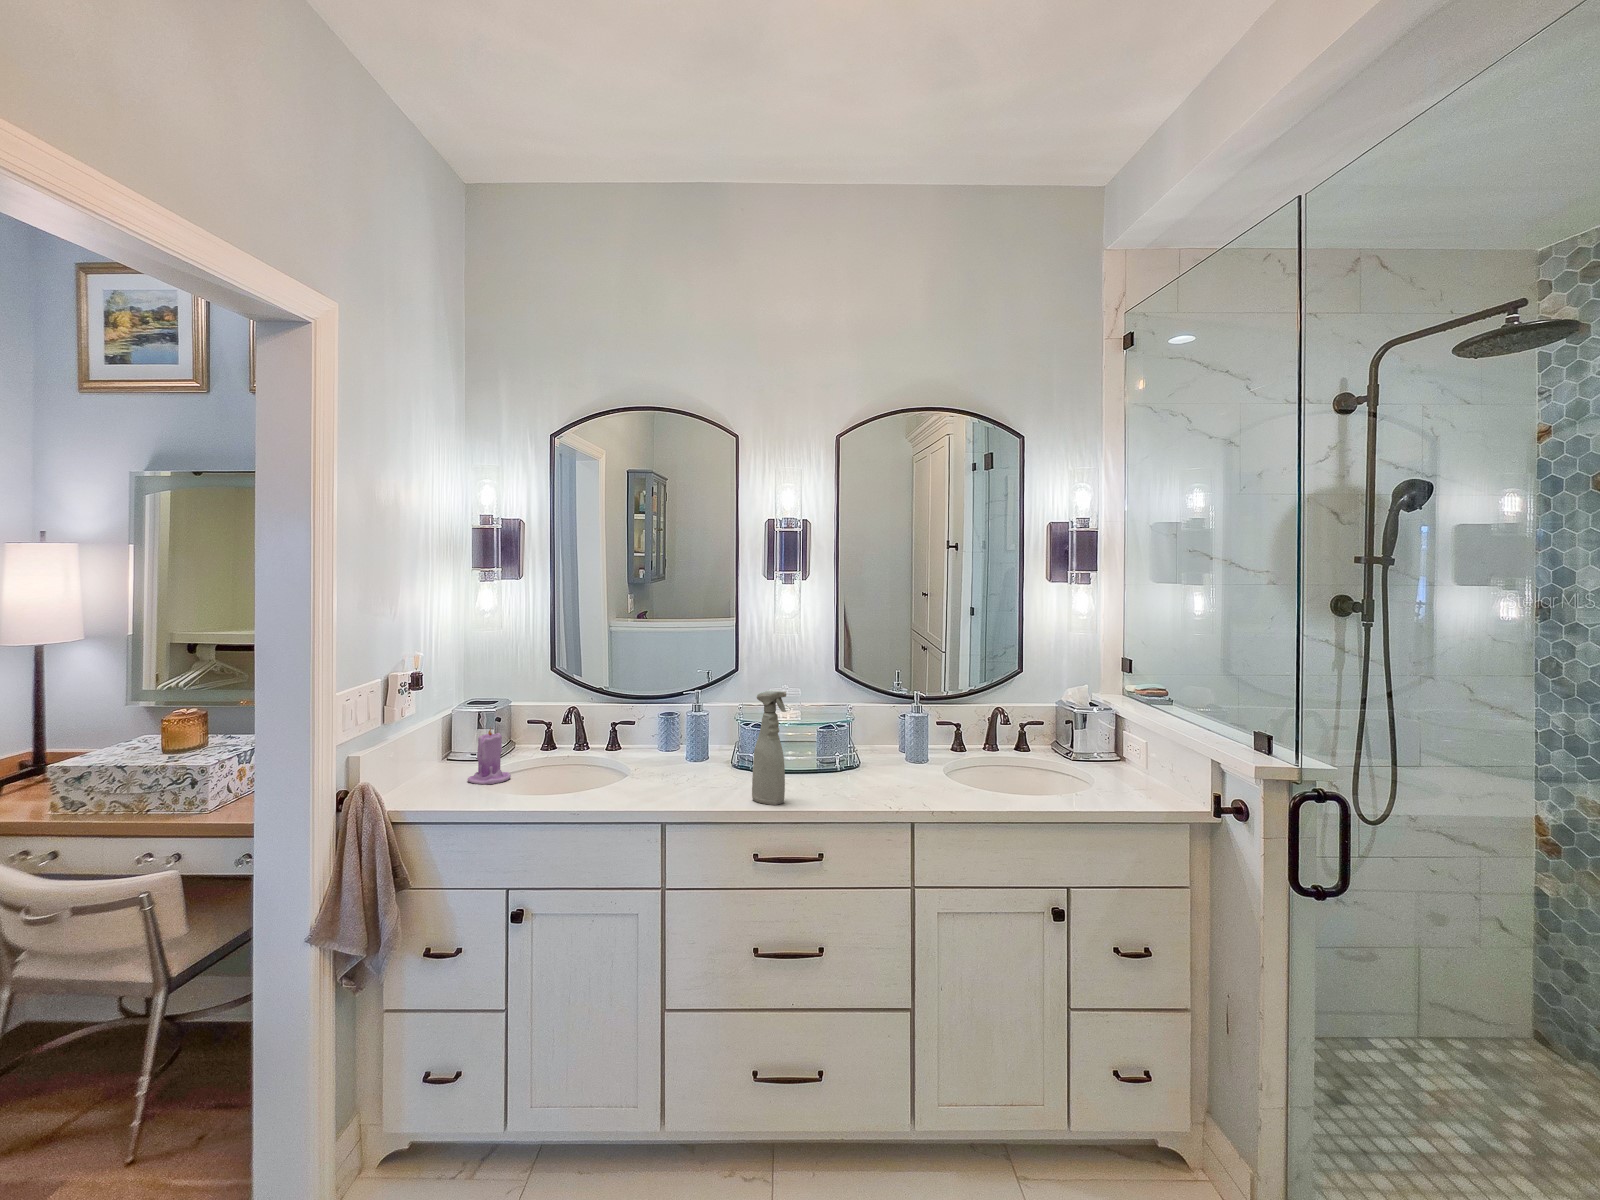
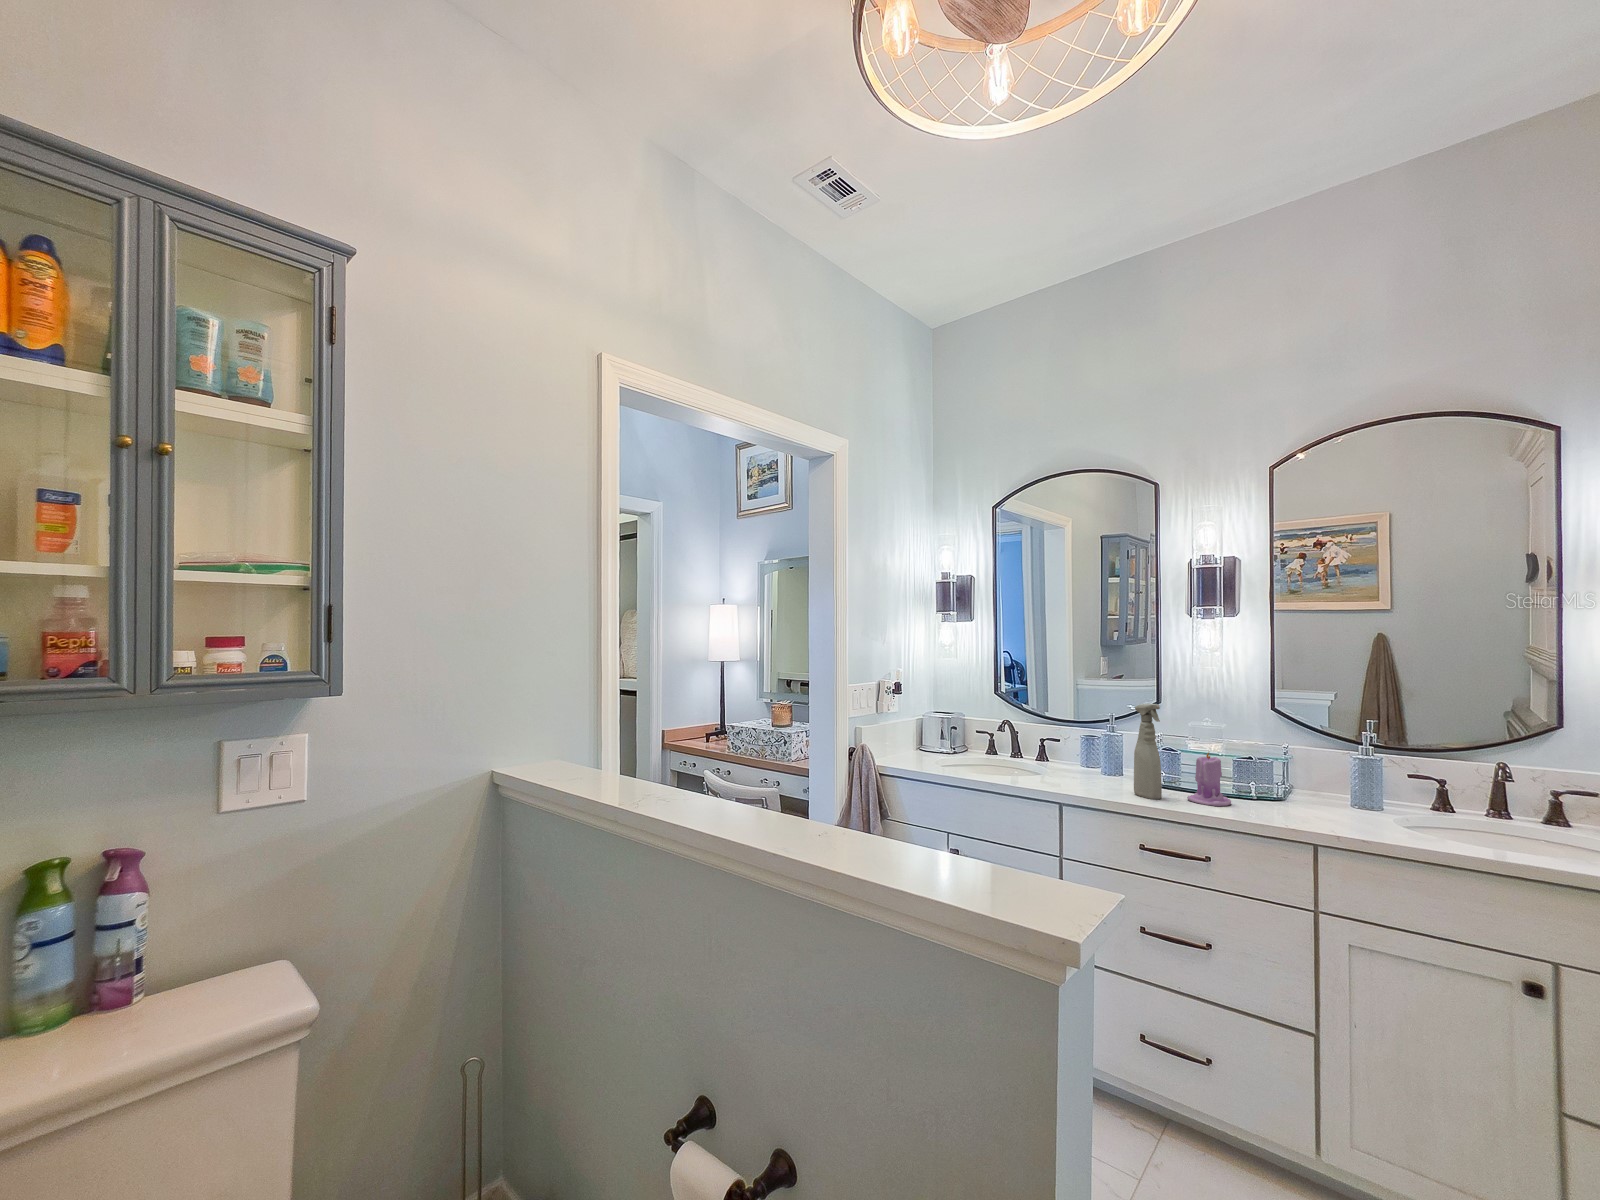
candle: present [467,728,511,784] -> present [1187,753,1231,807]

